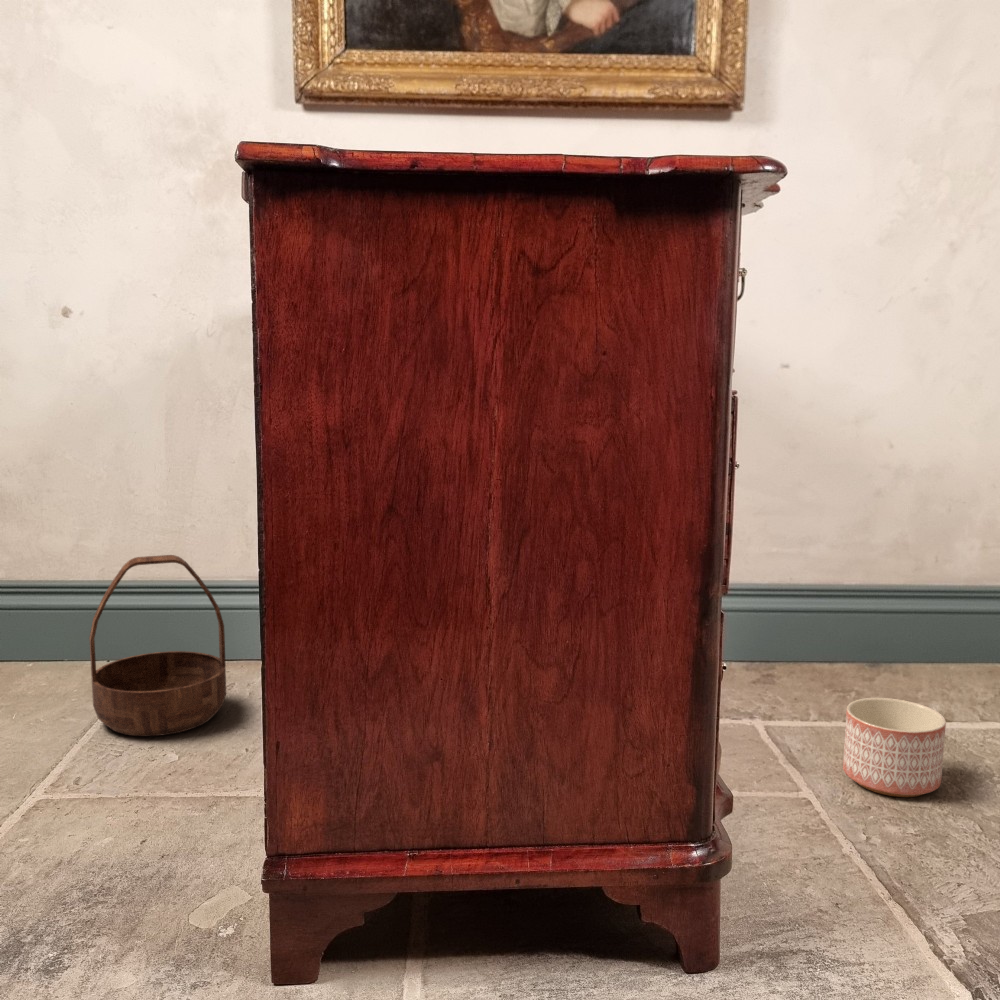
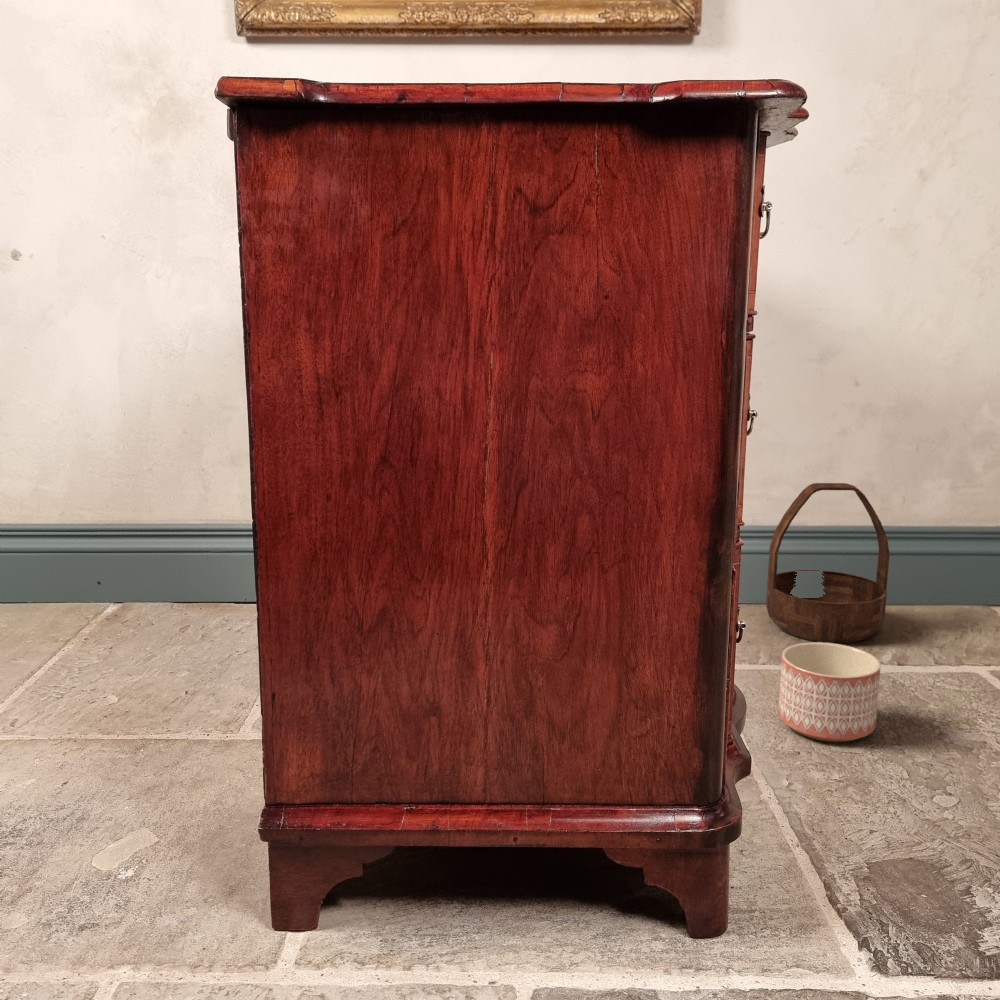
basket: present [89,555,226,736] -> present [766,483,890,643]

